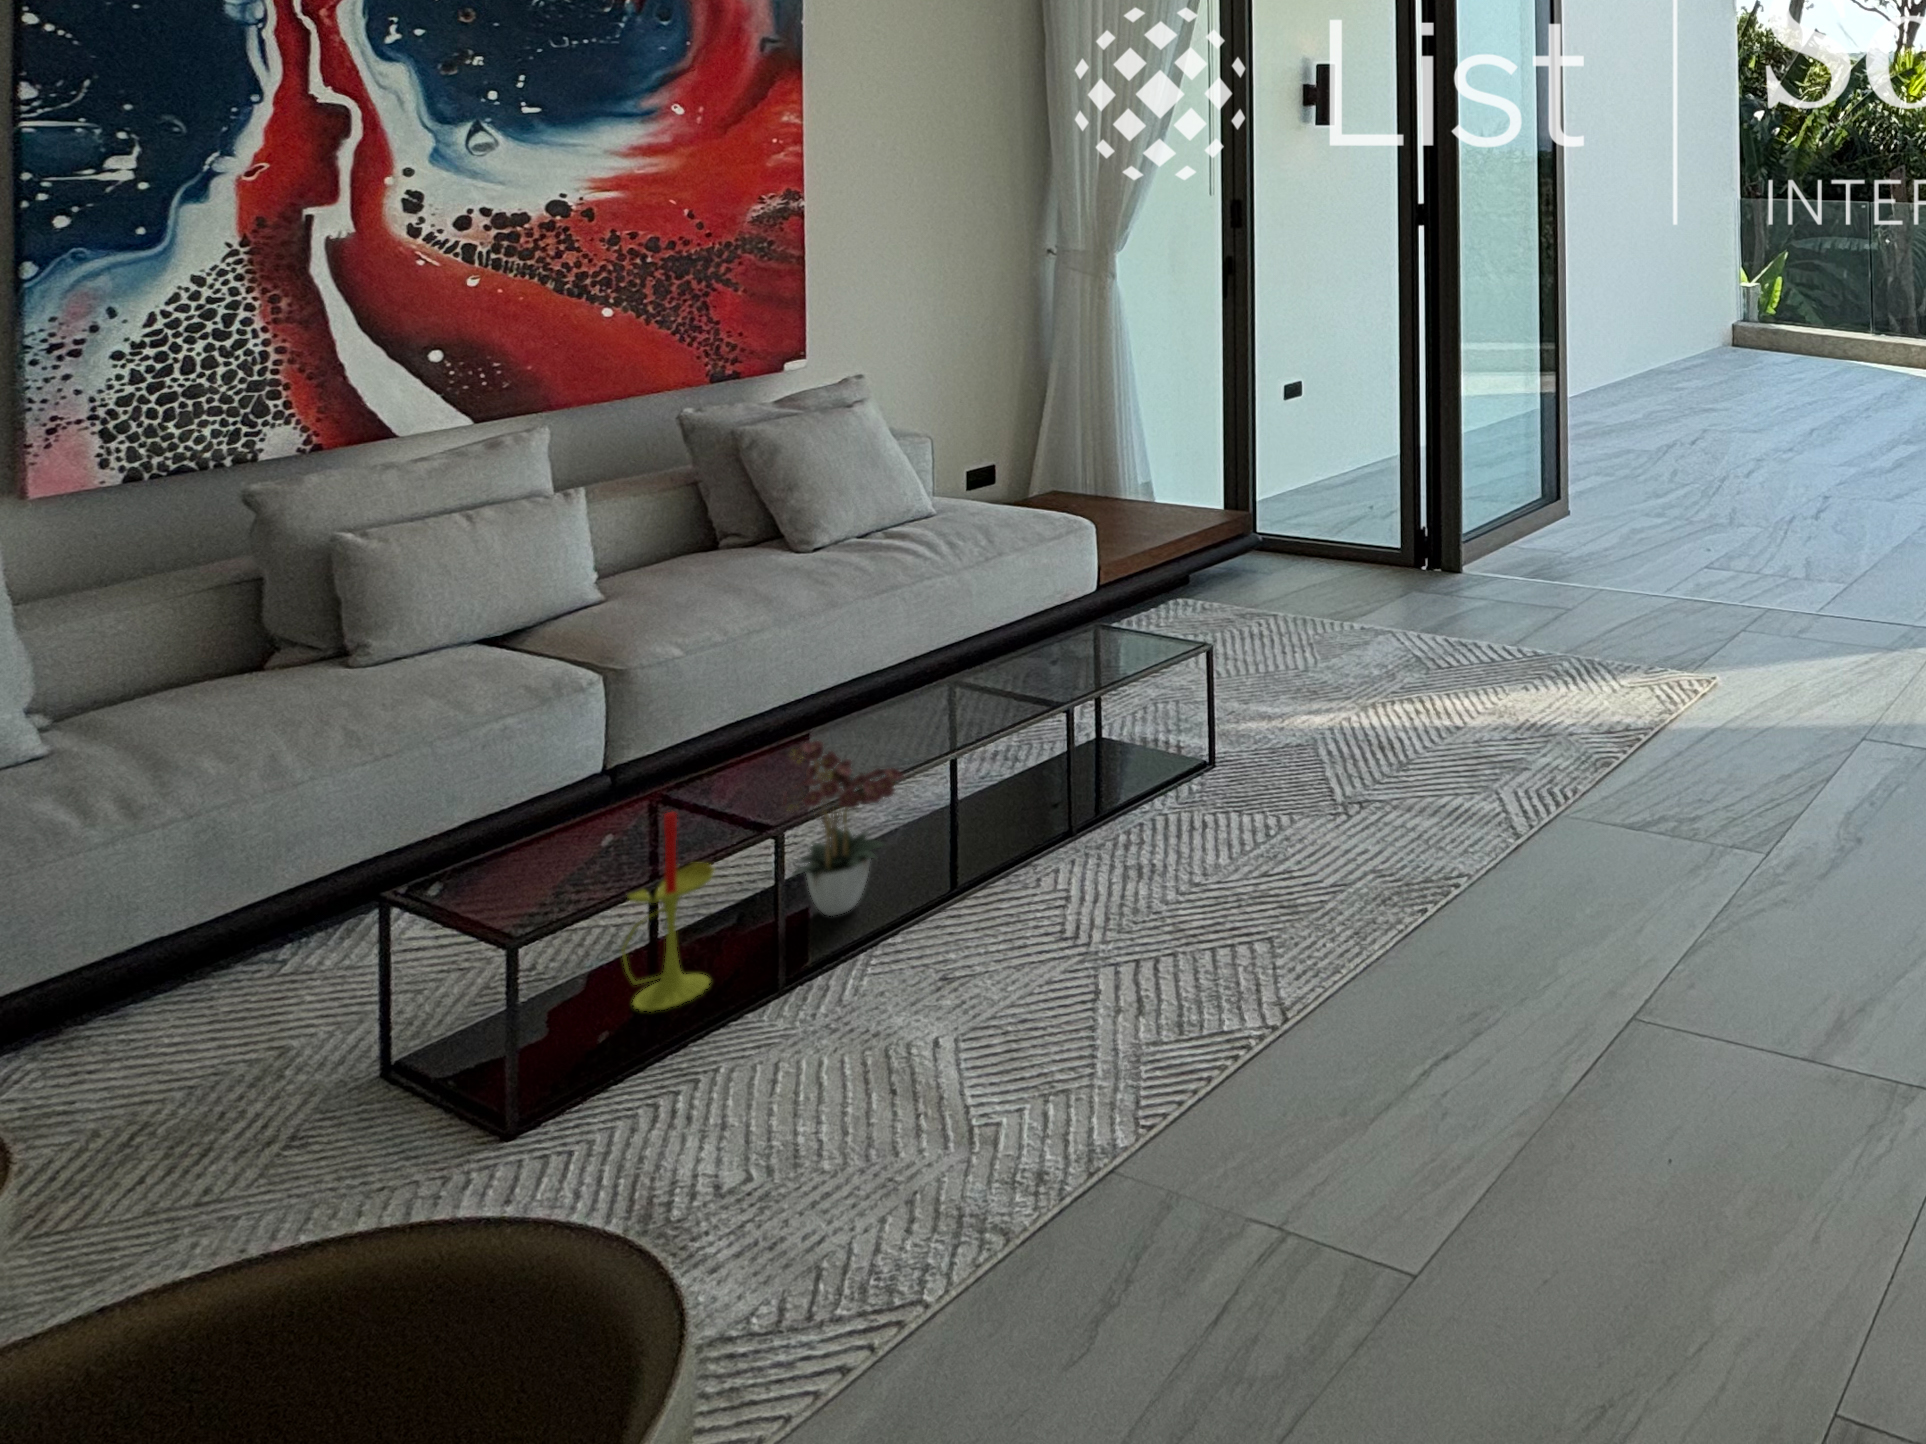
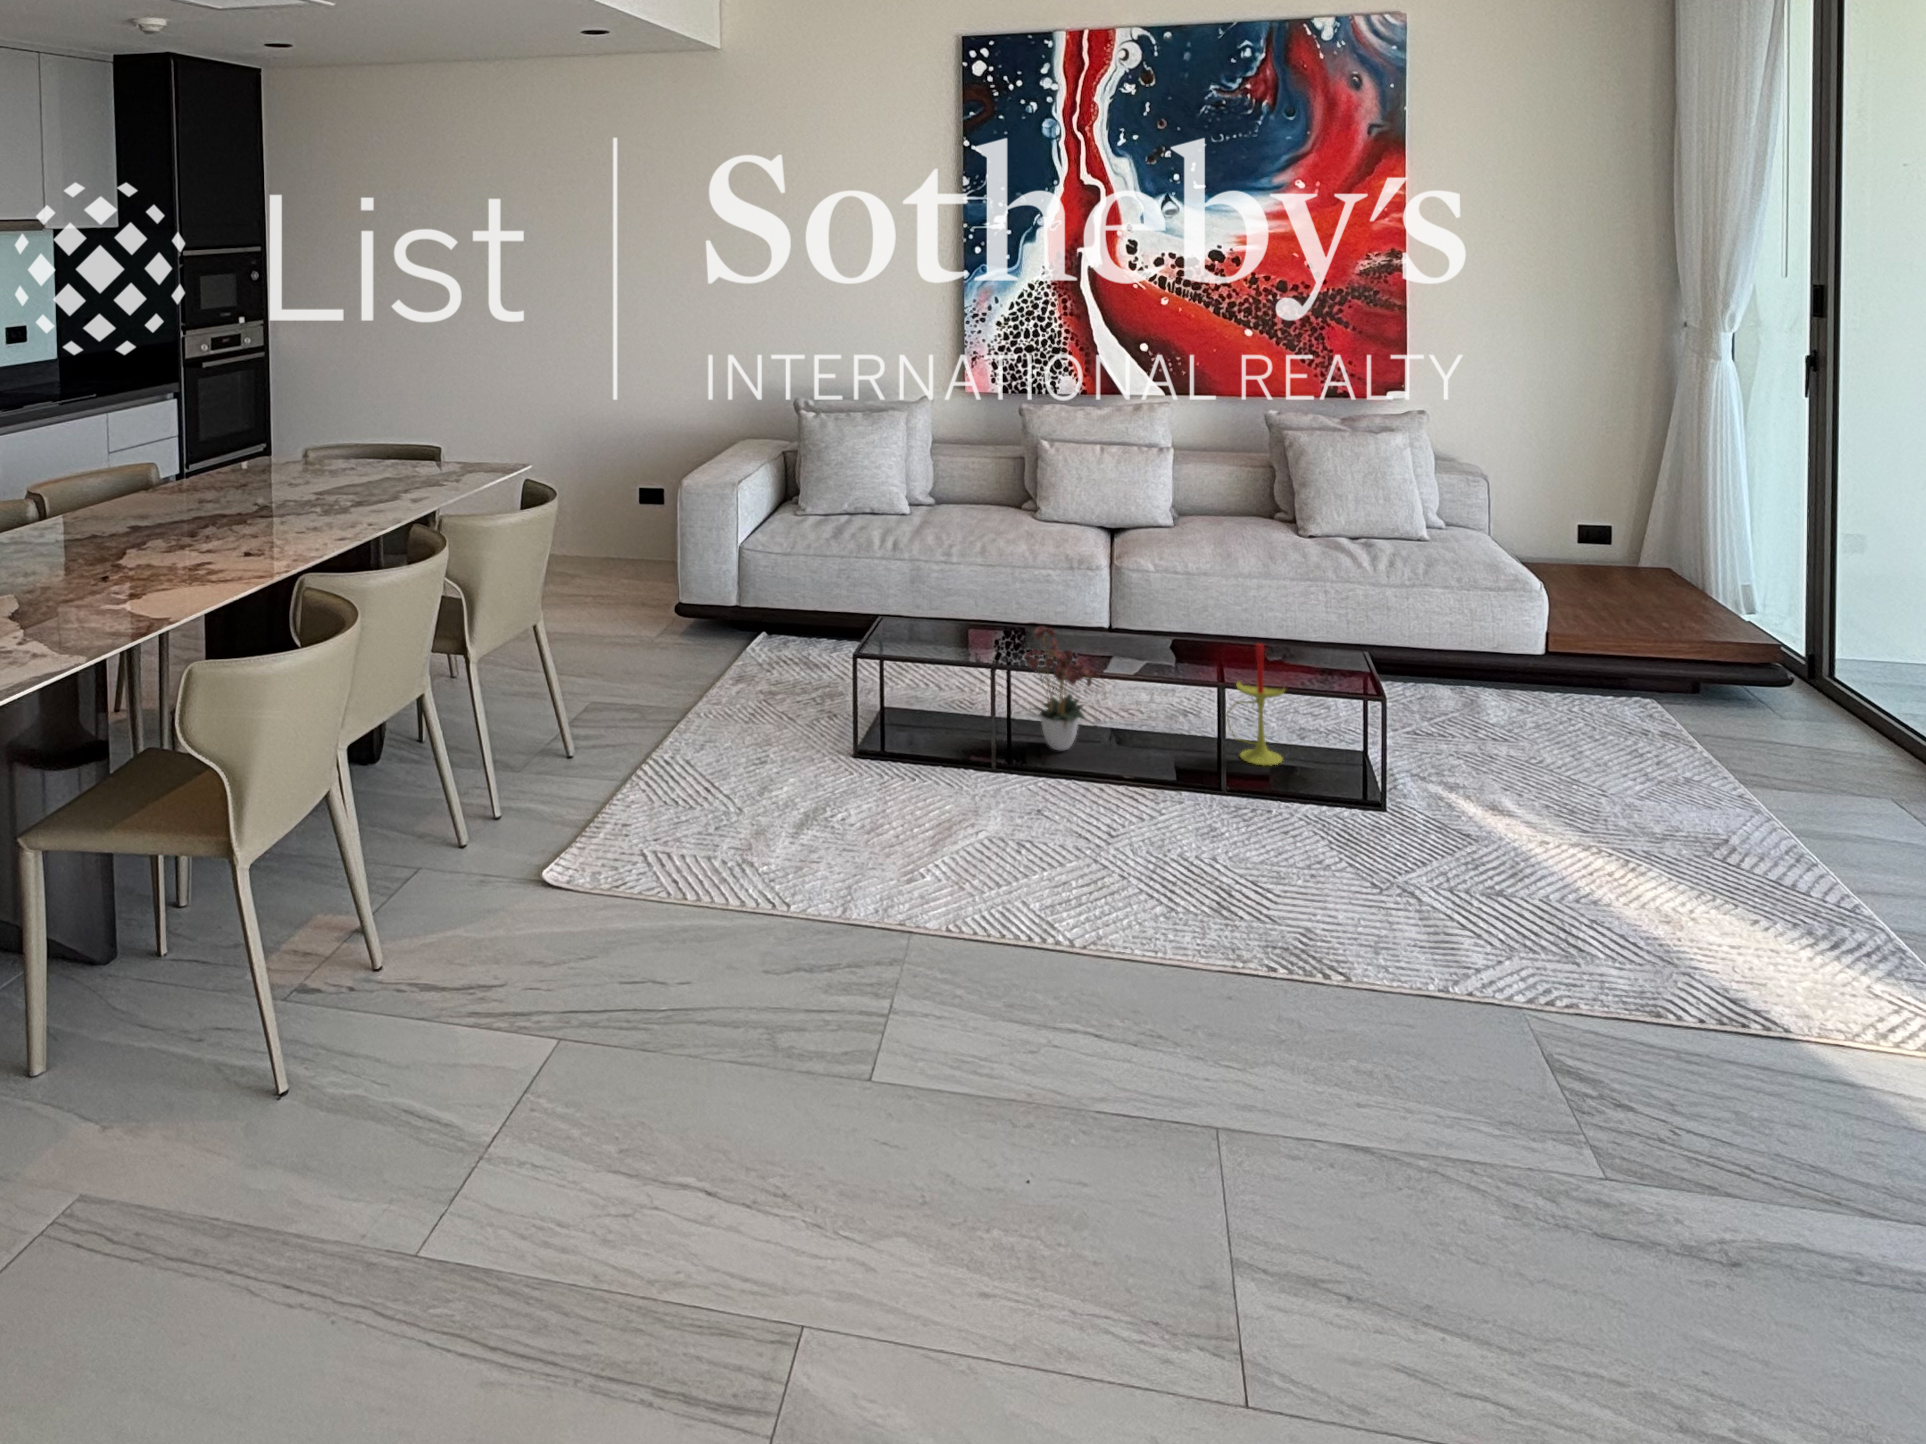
candle: present [621,811,714,1011] -> present [1227,644,1284,765]

